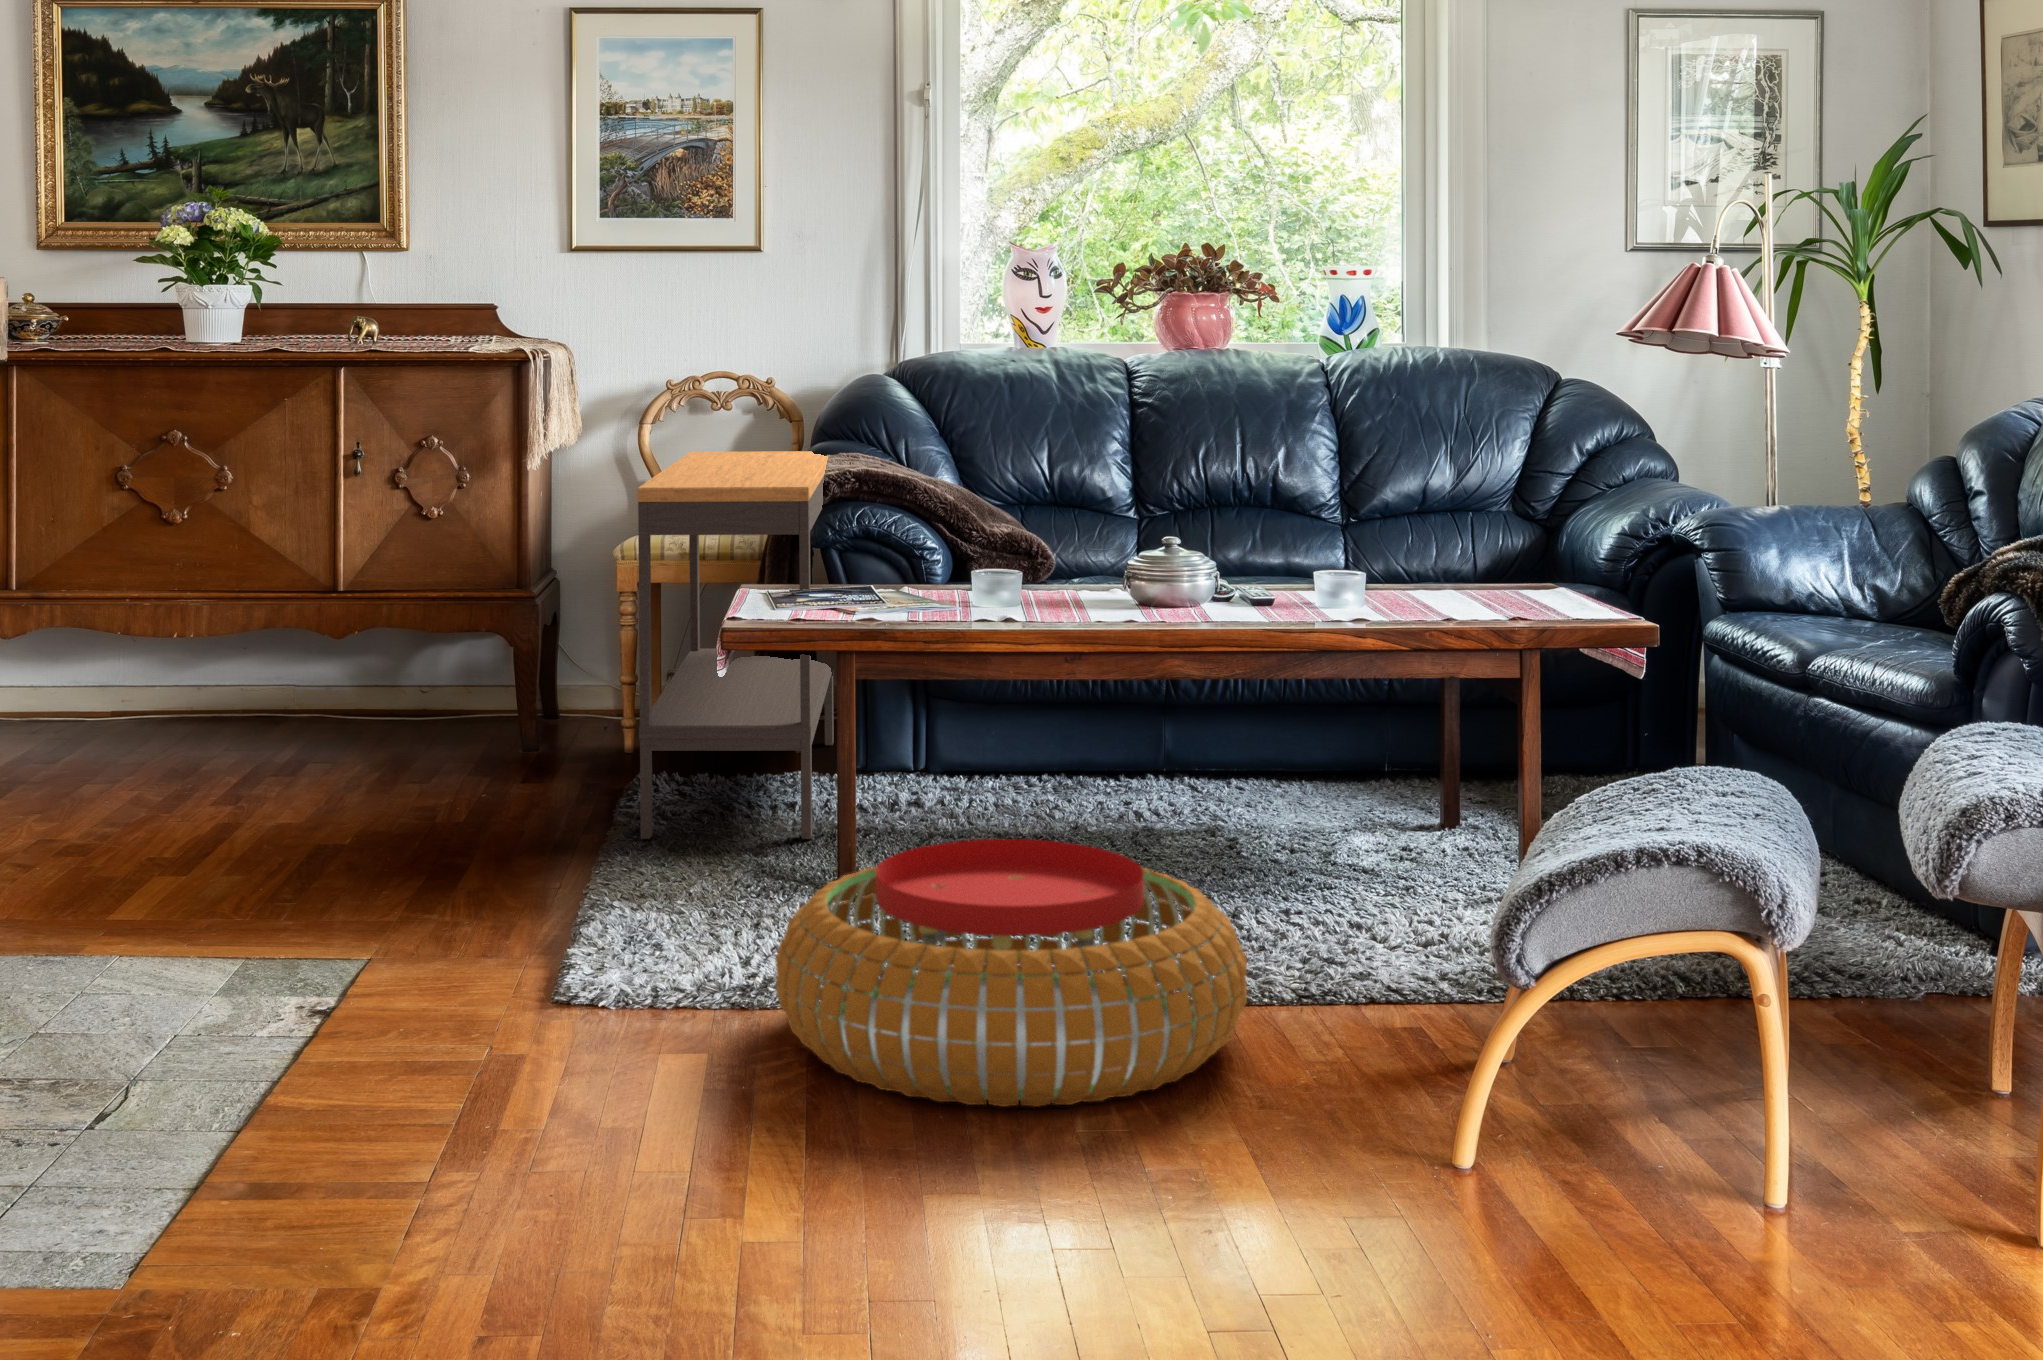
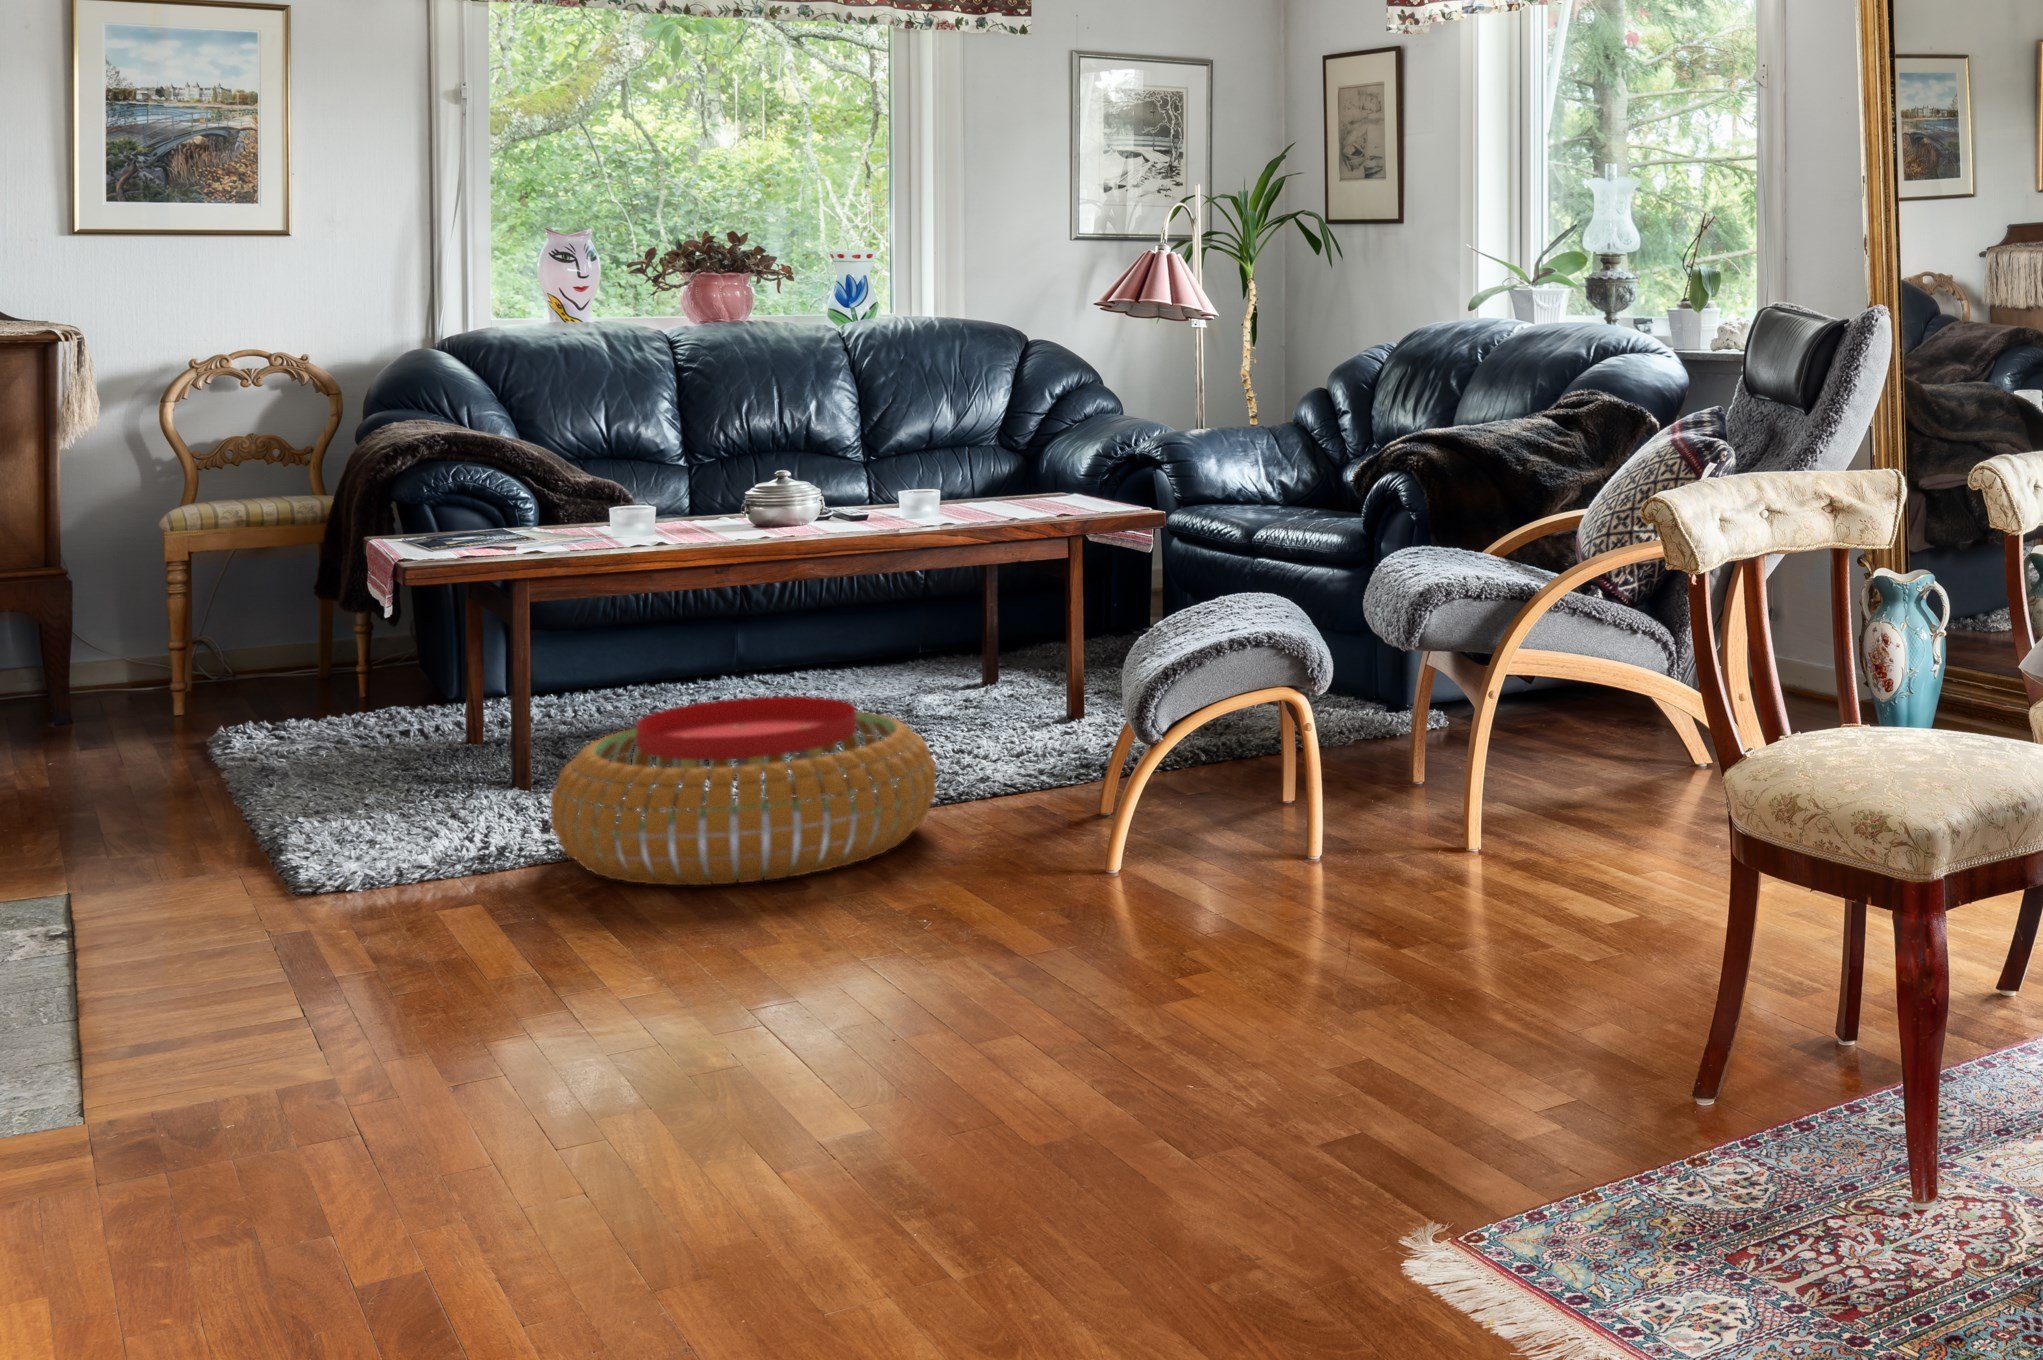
console table: present [637,451,834,839] -> none [248,421,453,774]

